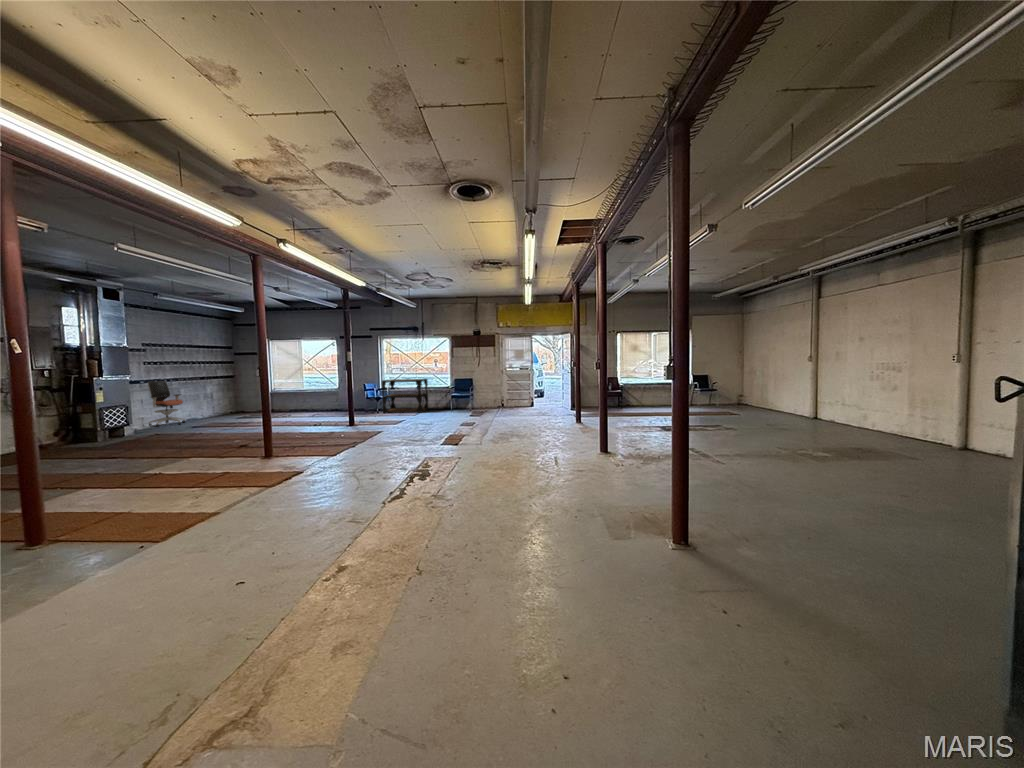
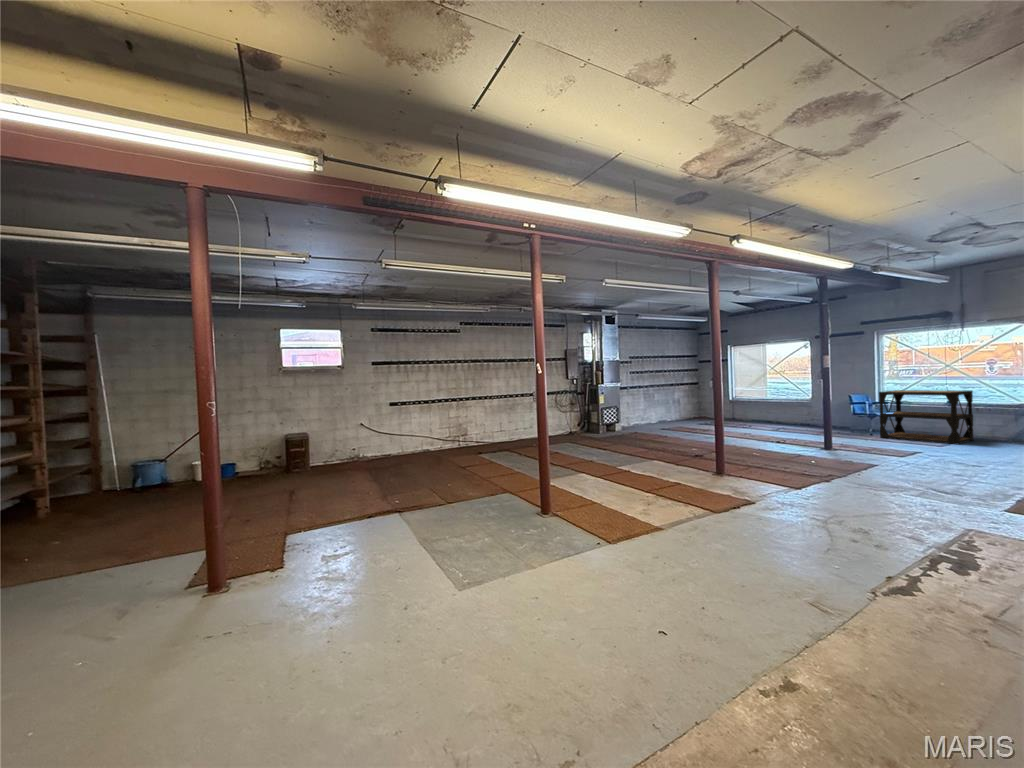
office chair: present [148,381,185,427] -> none [631,388,656,427]

